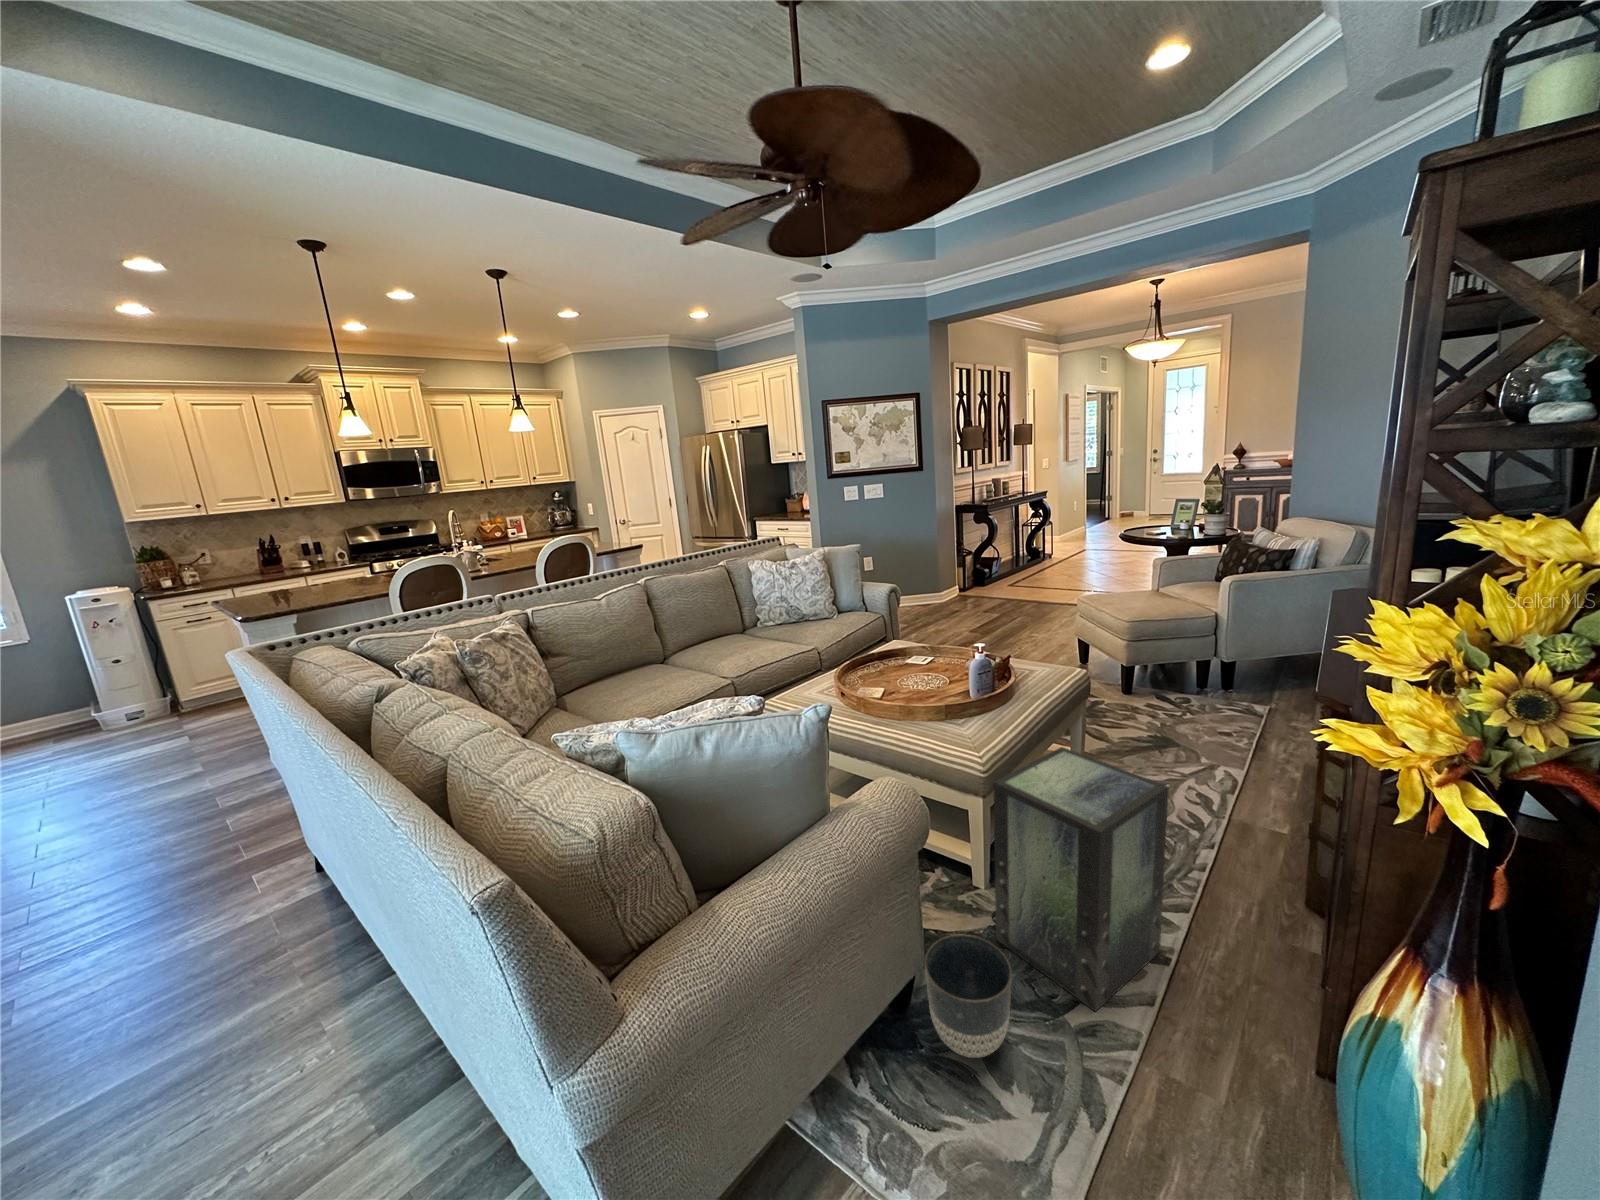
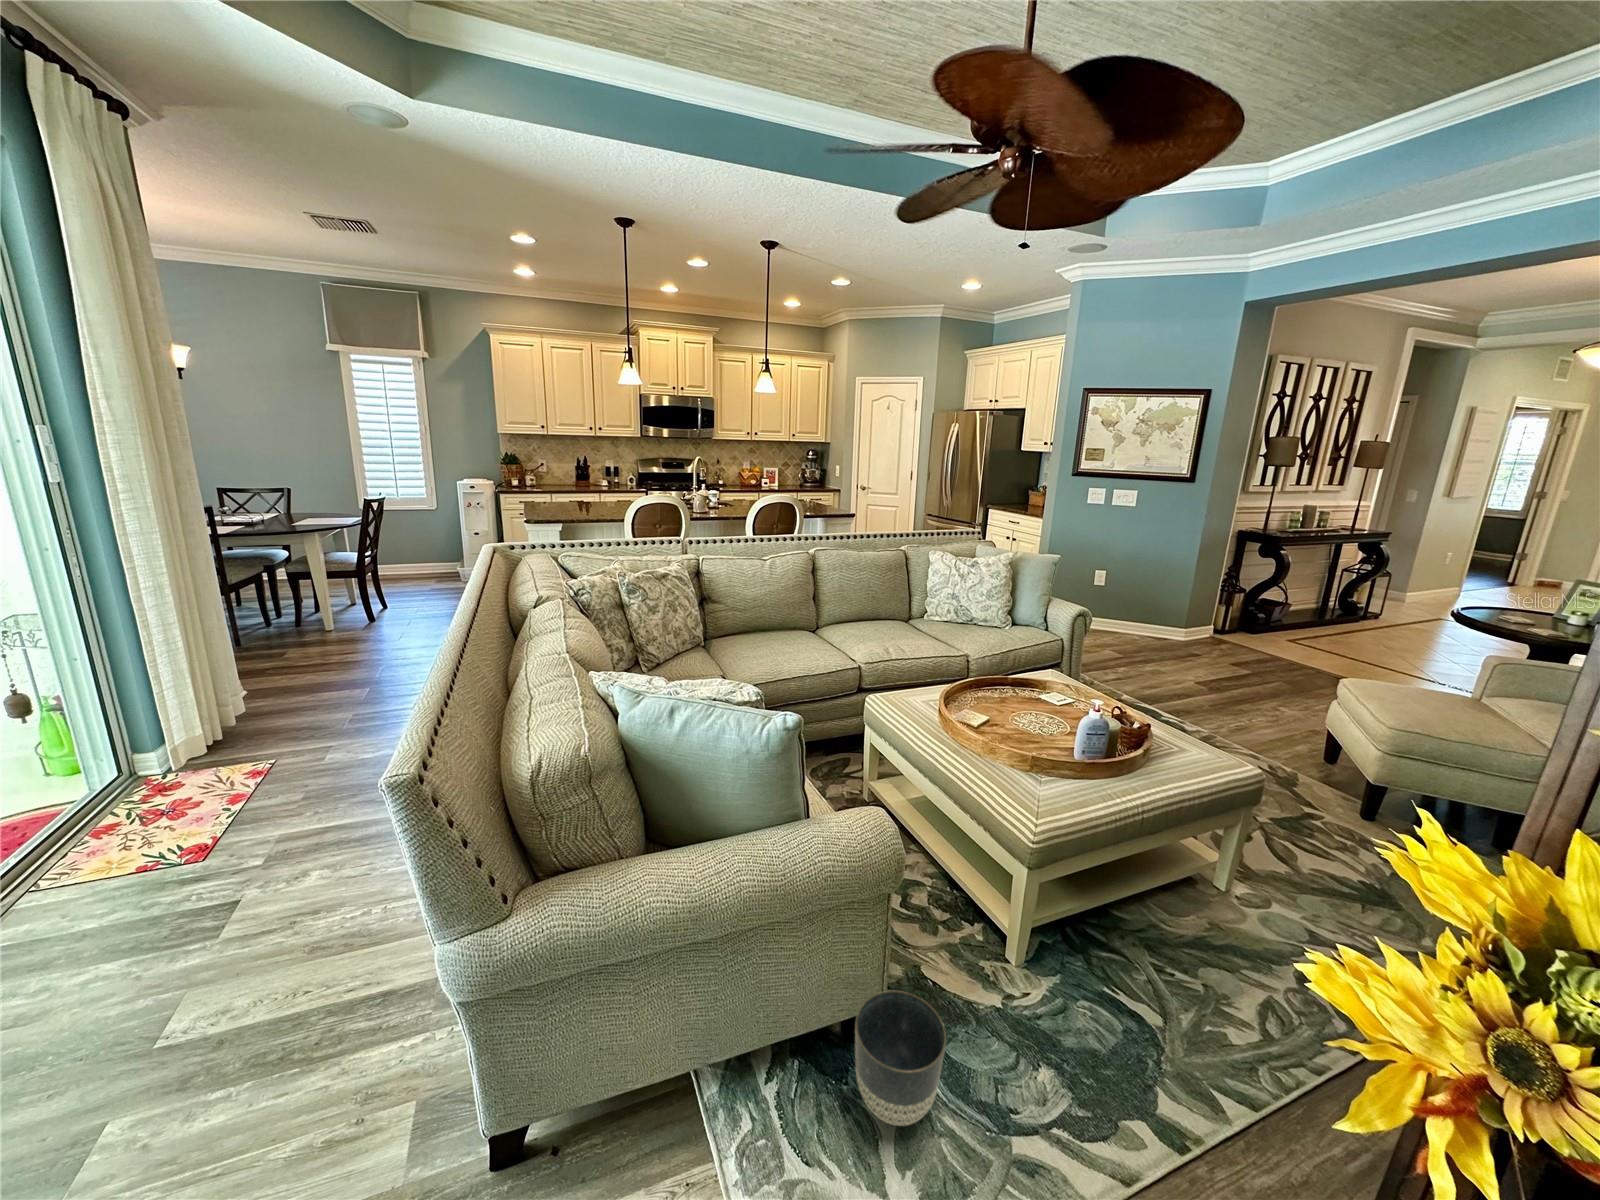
storage box: present [993,747,1169,1011] -> none [990,849,1226,1153]

